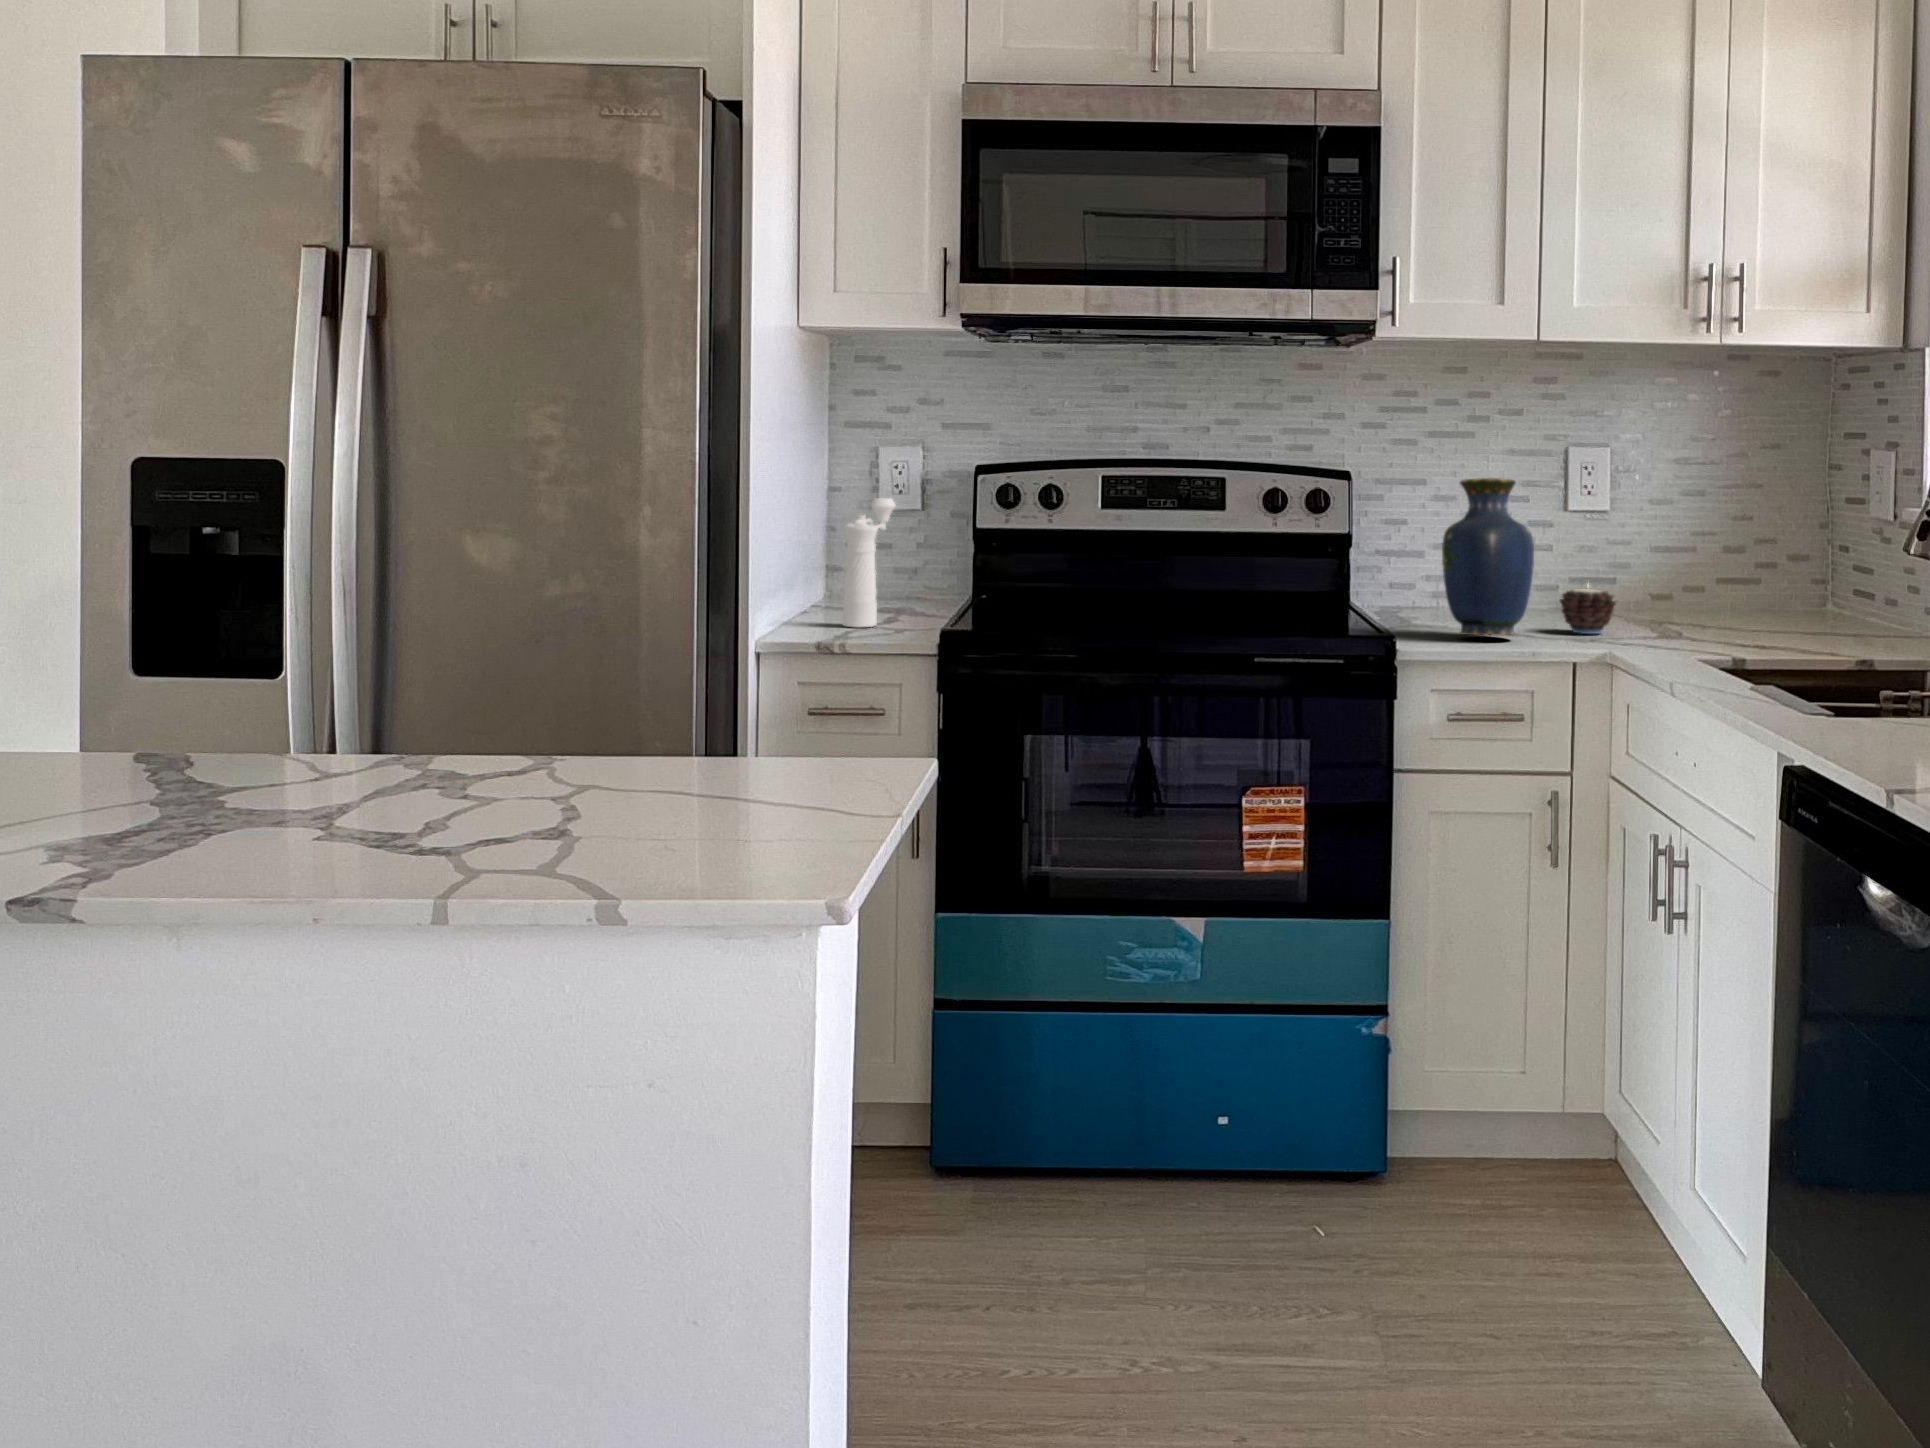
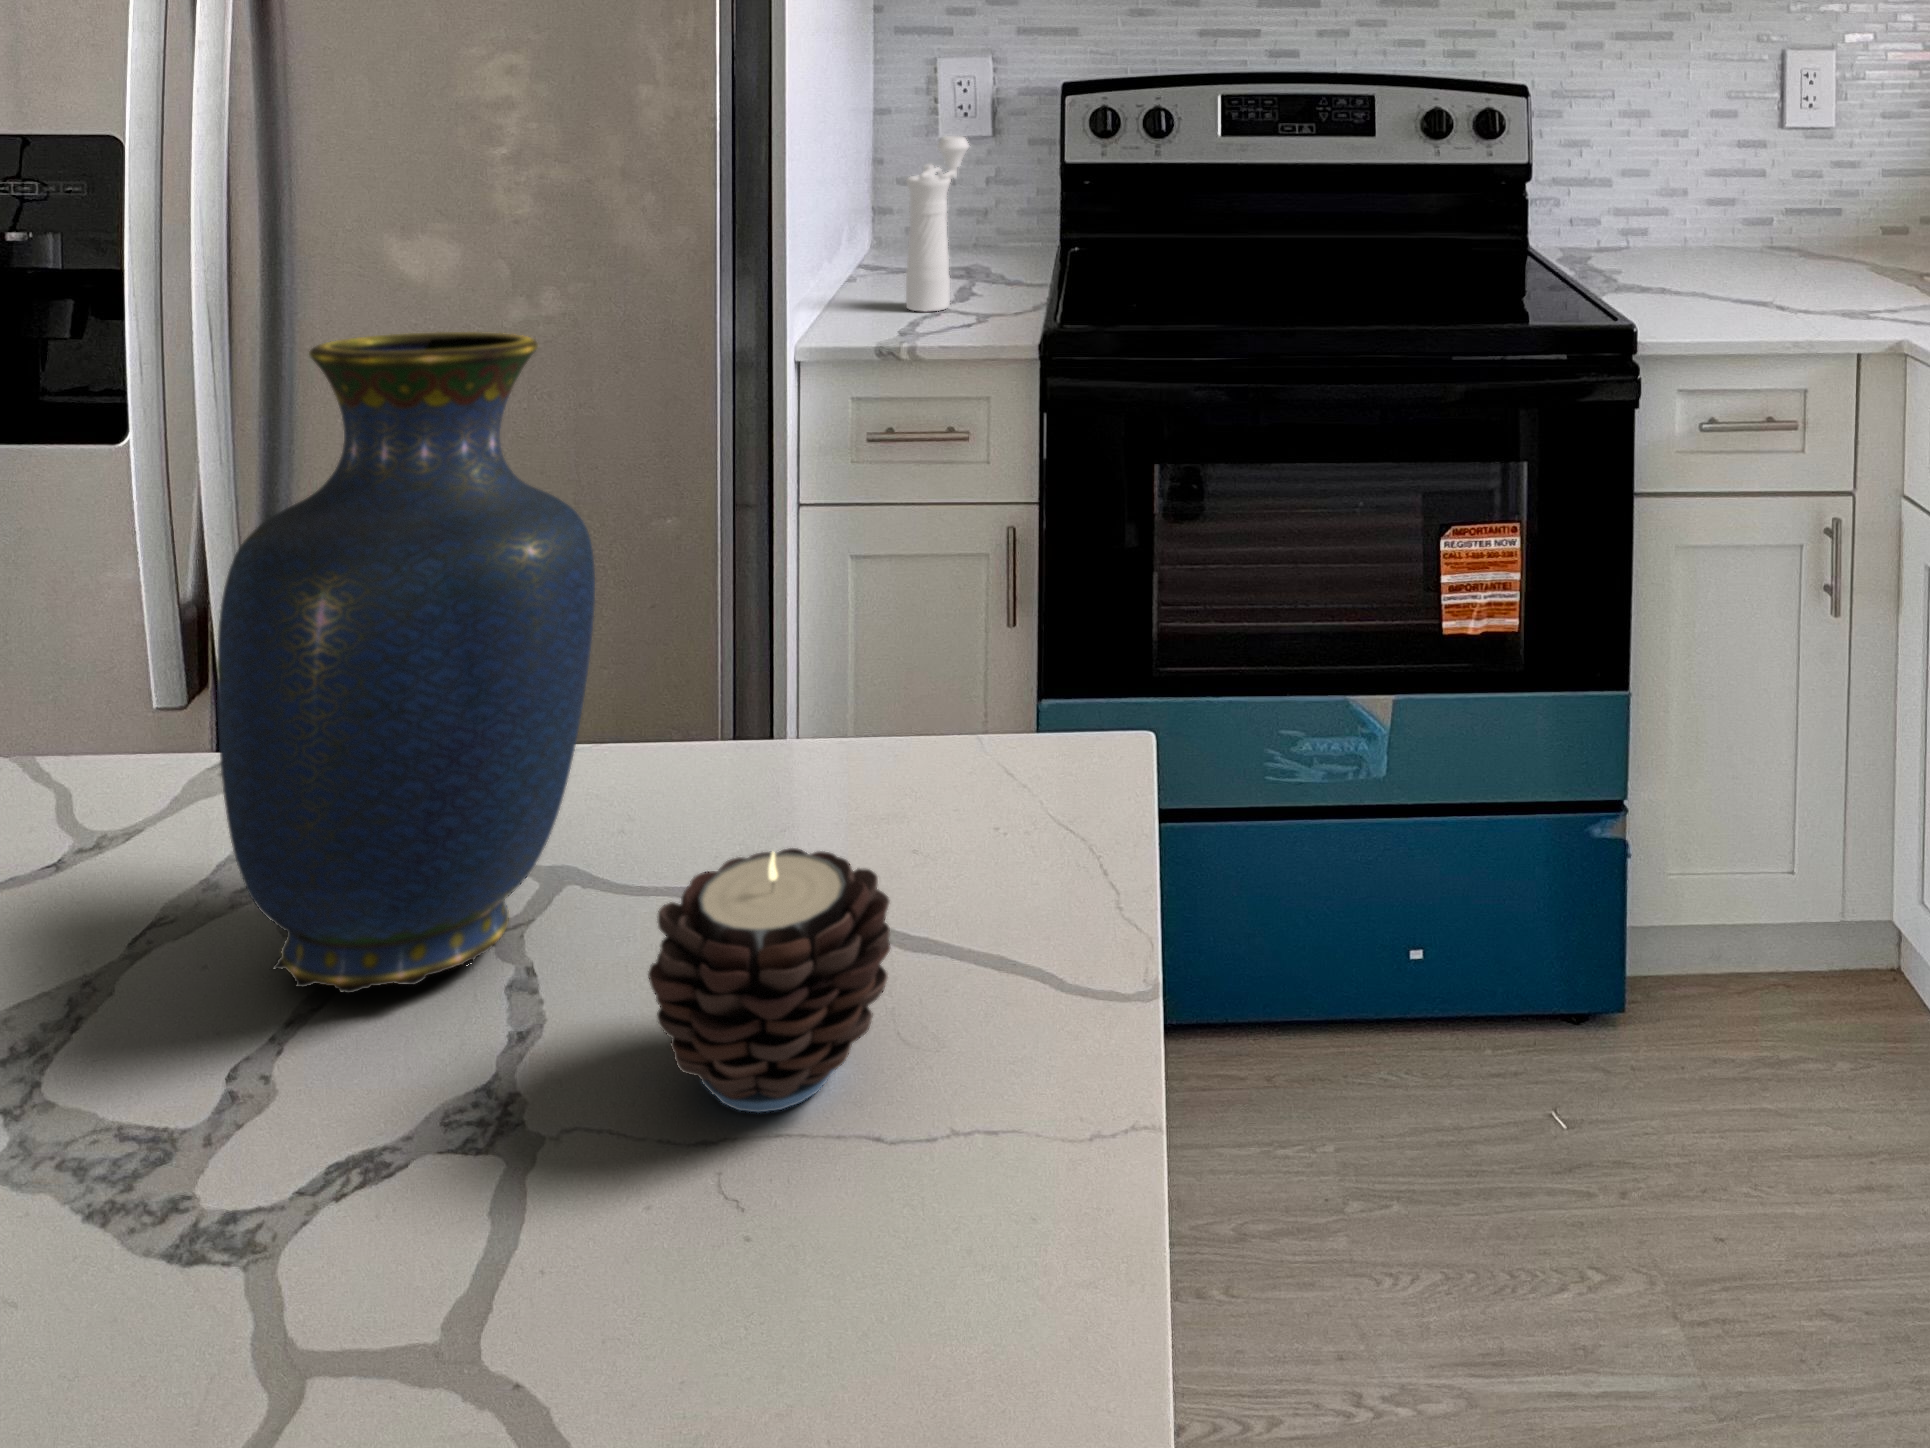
vase: present [1442,478,1534,636] -> present [217,332,595,993]
candle: present [1560,589,1616,634] -> present [648,848,890,1112]

